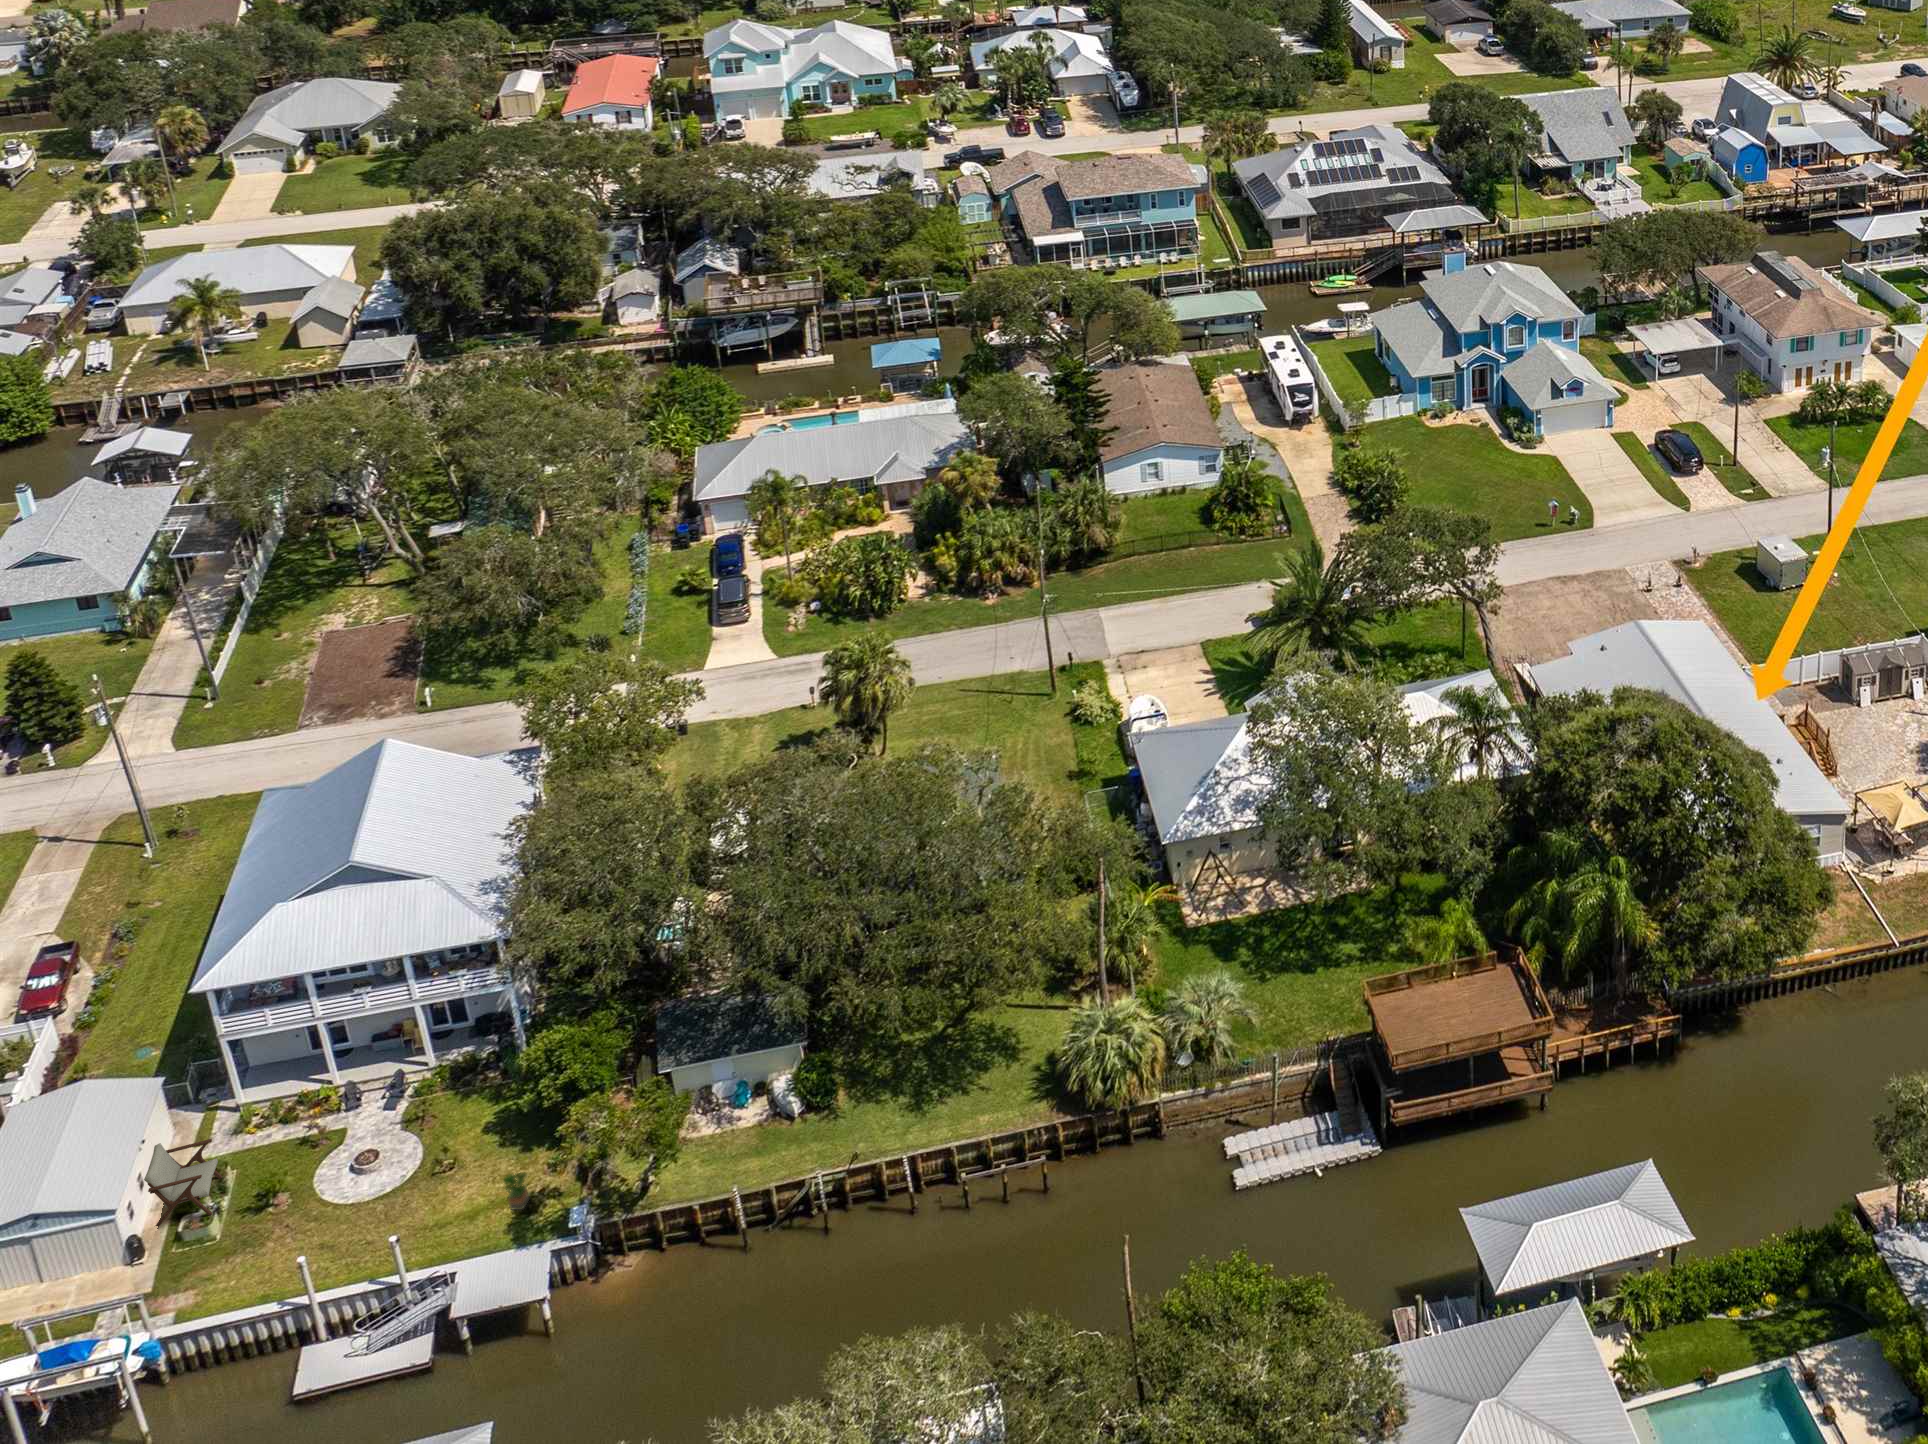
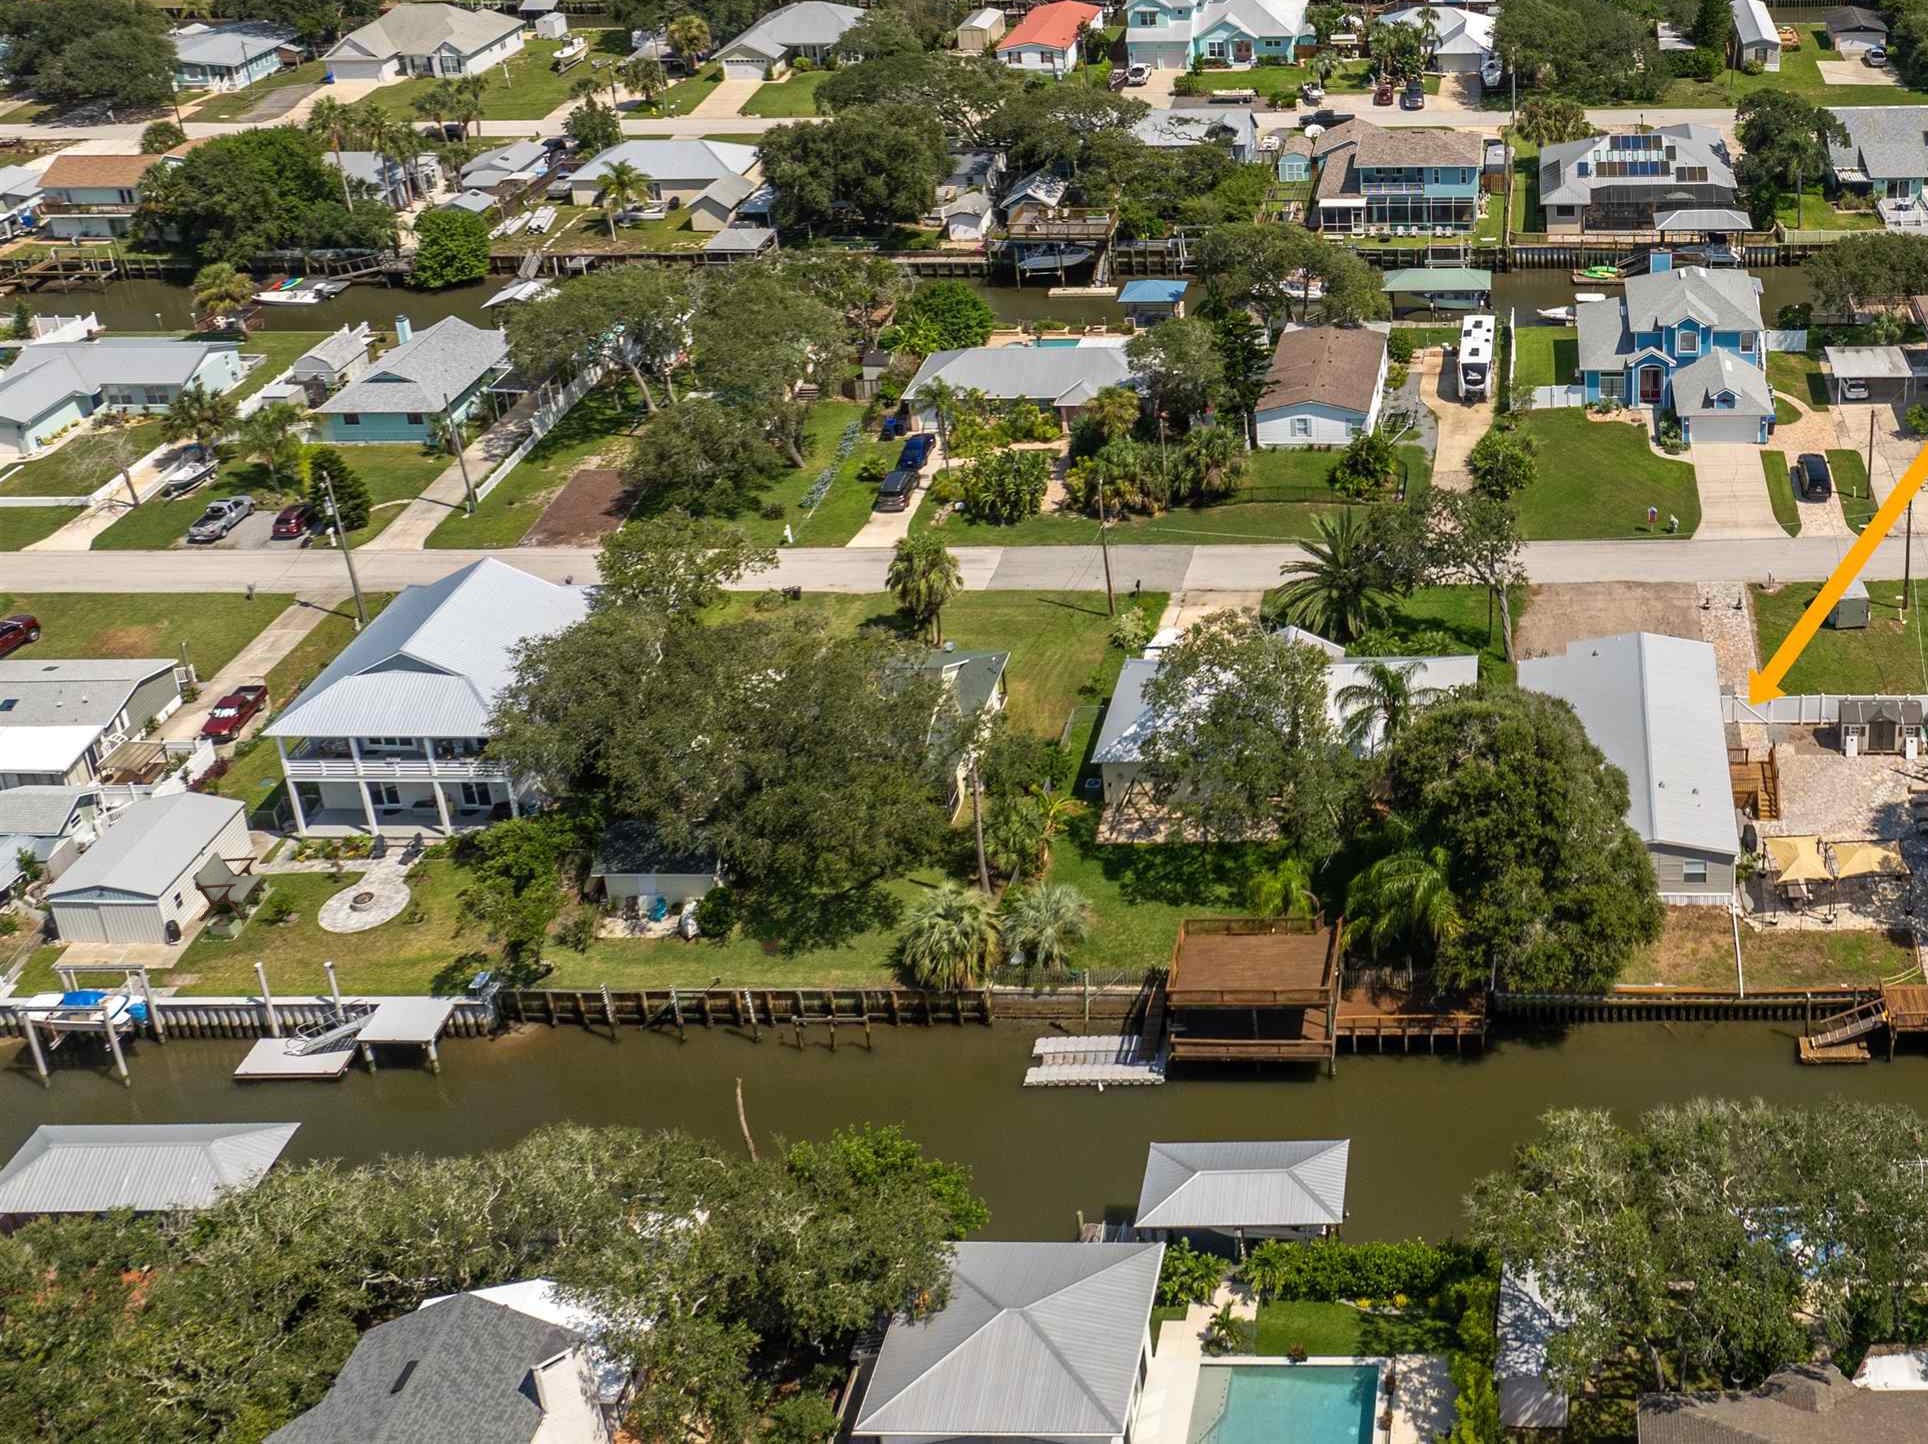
potted tree: present [504,1172,529,1210] -> present [760,923,779,954]

